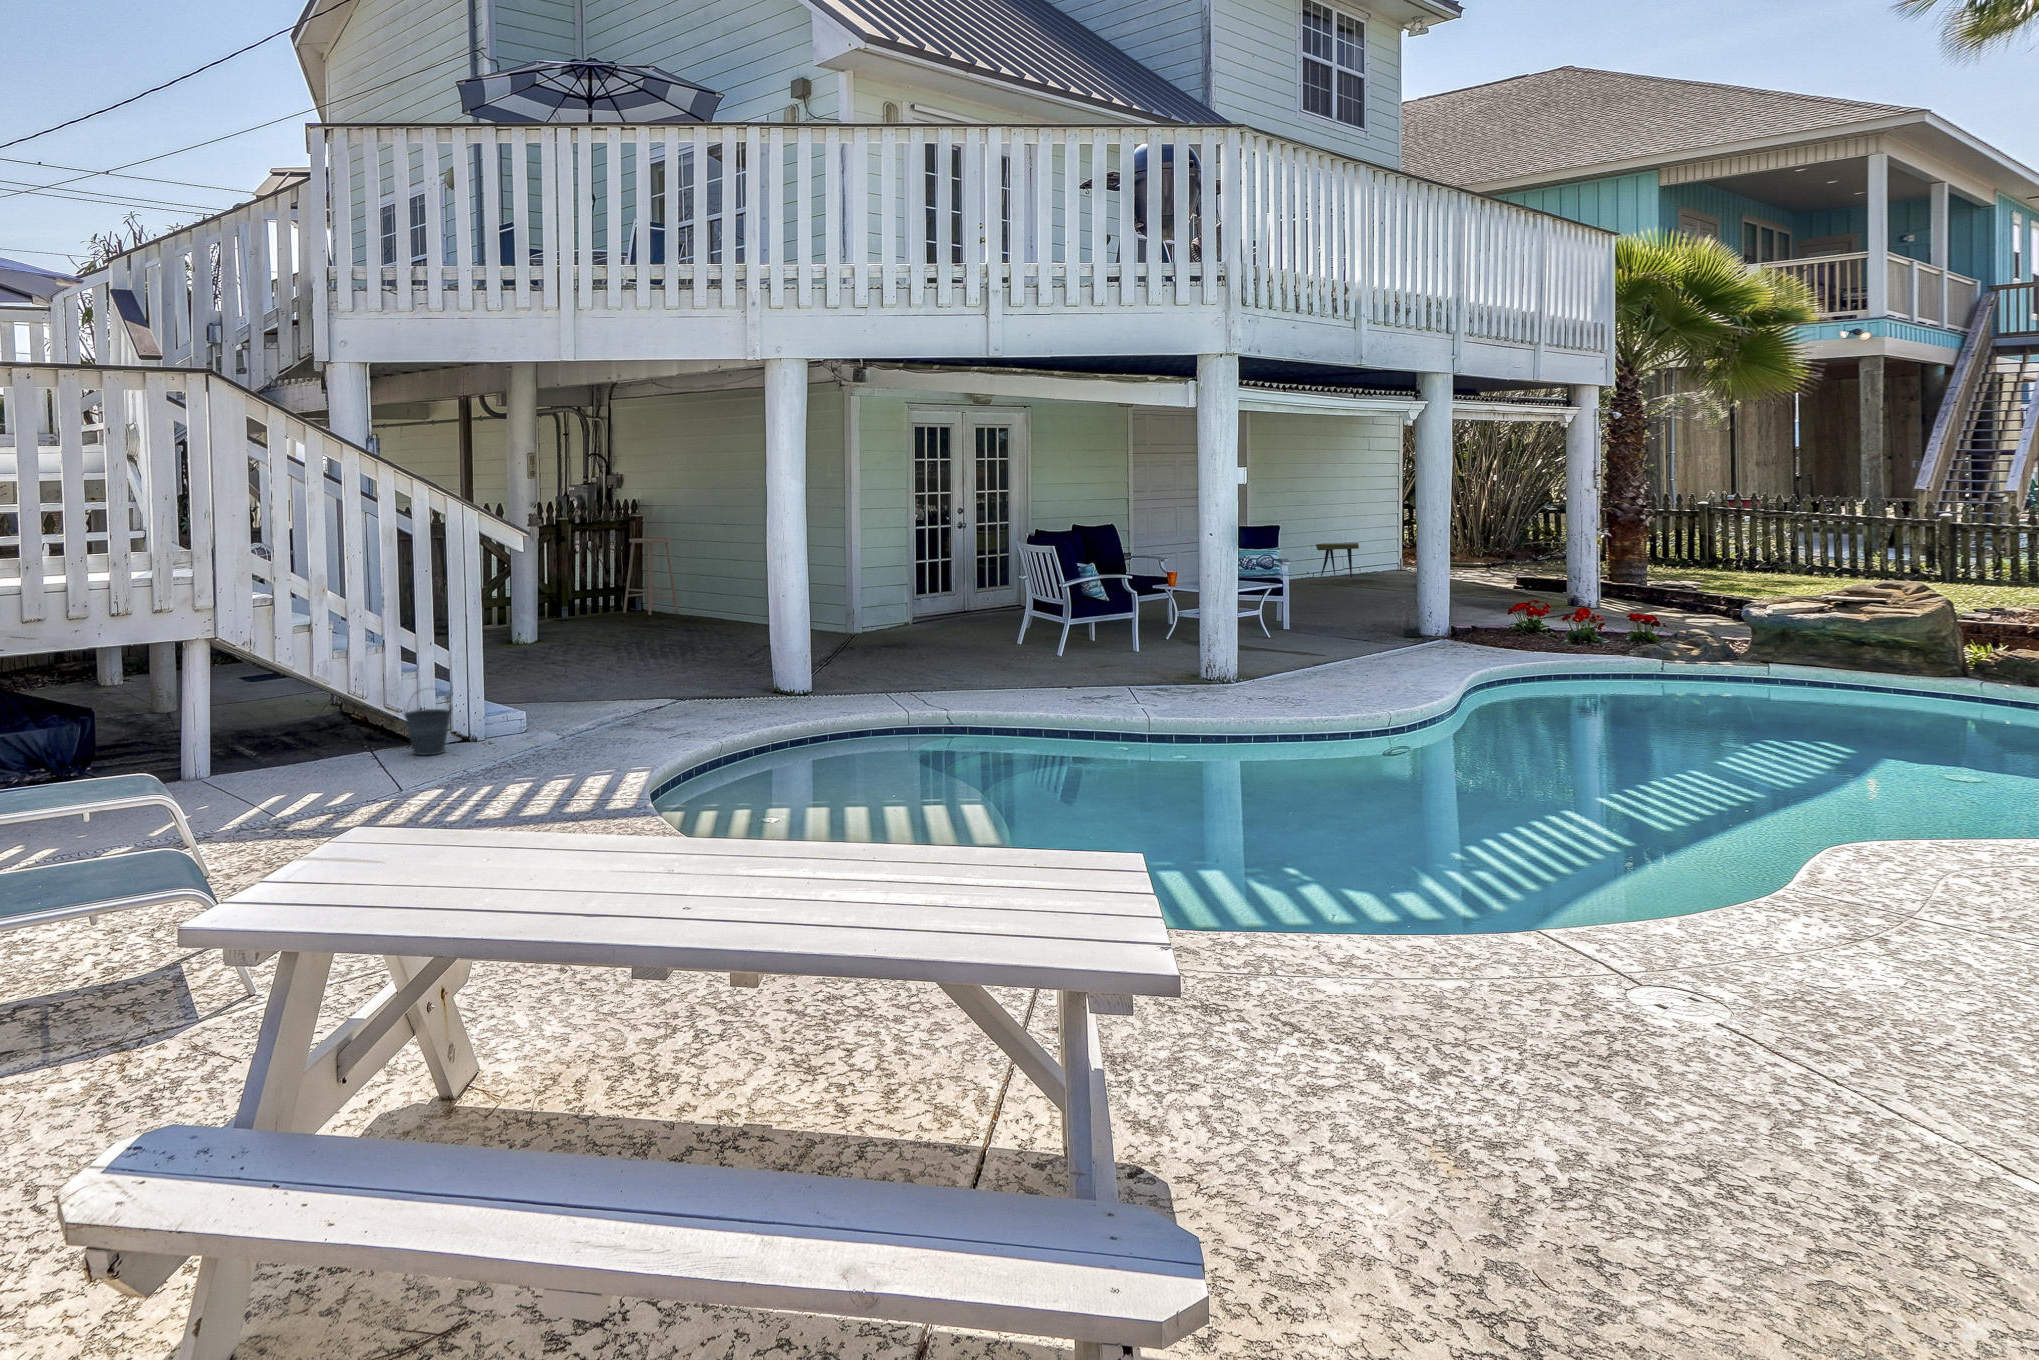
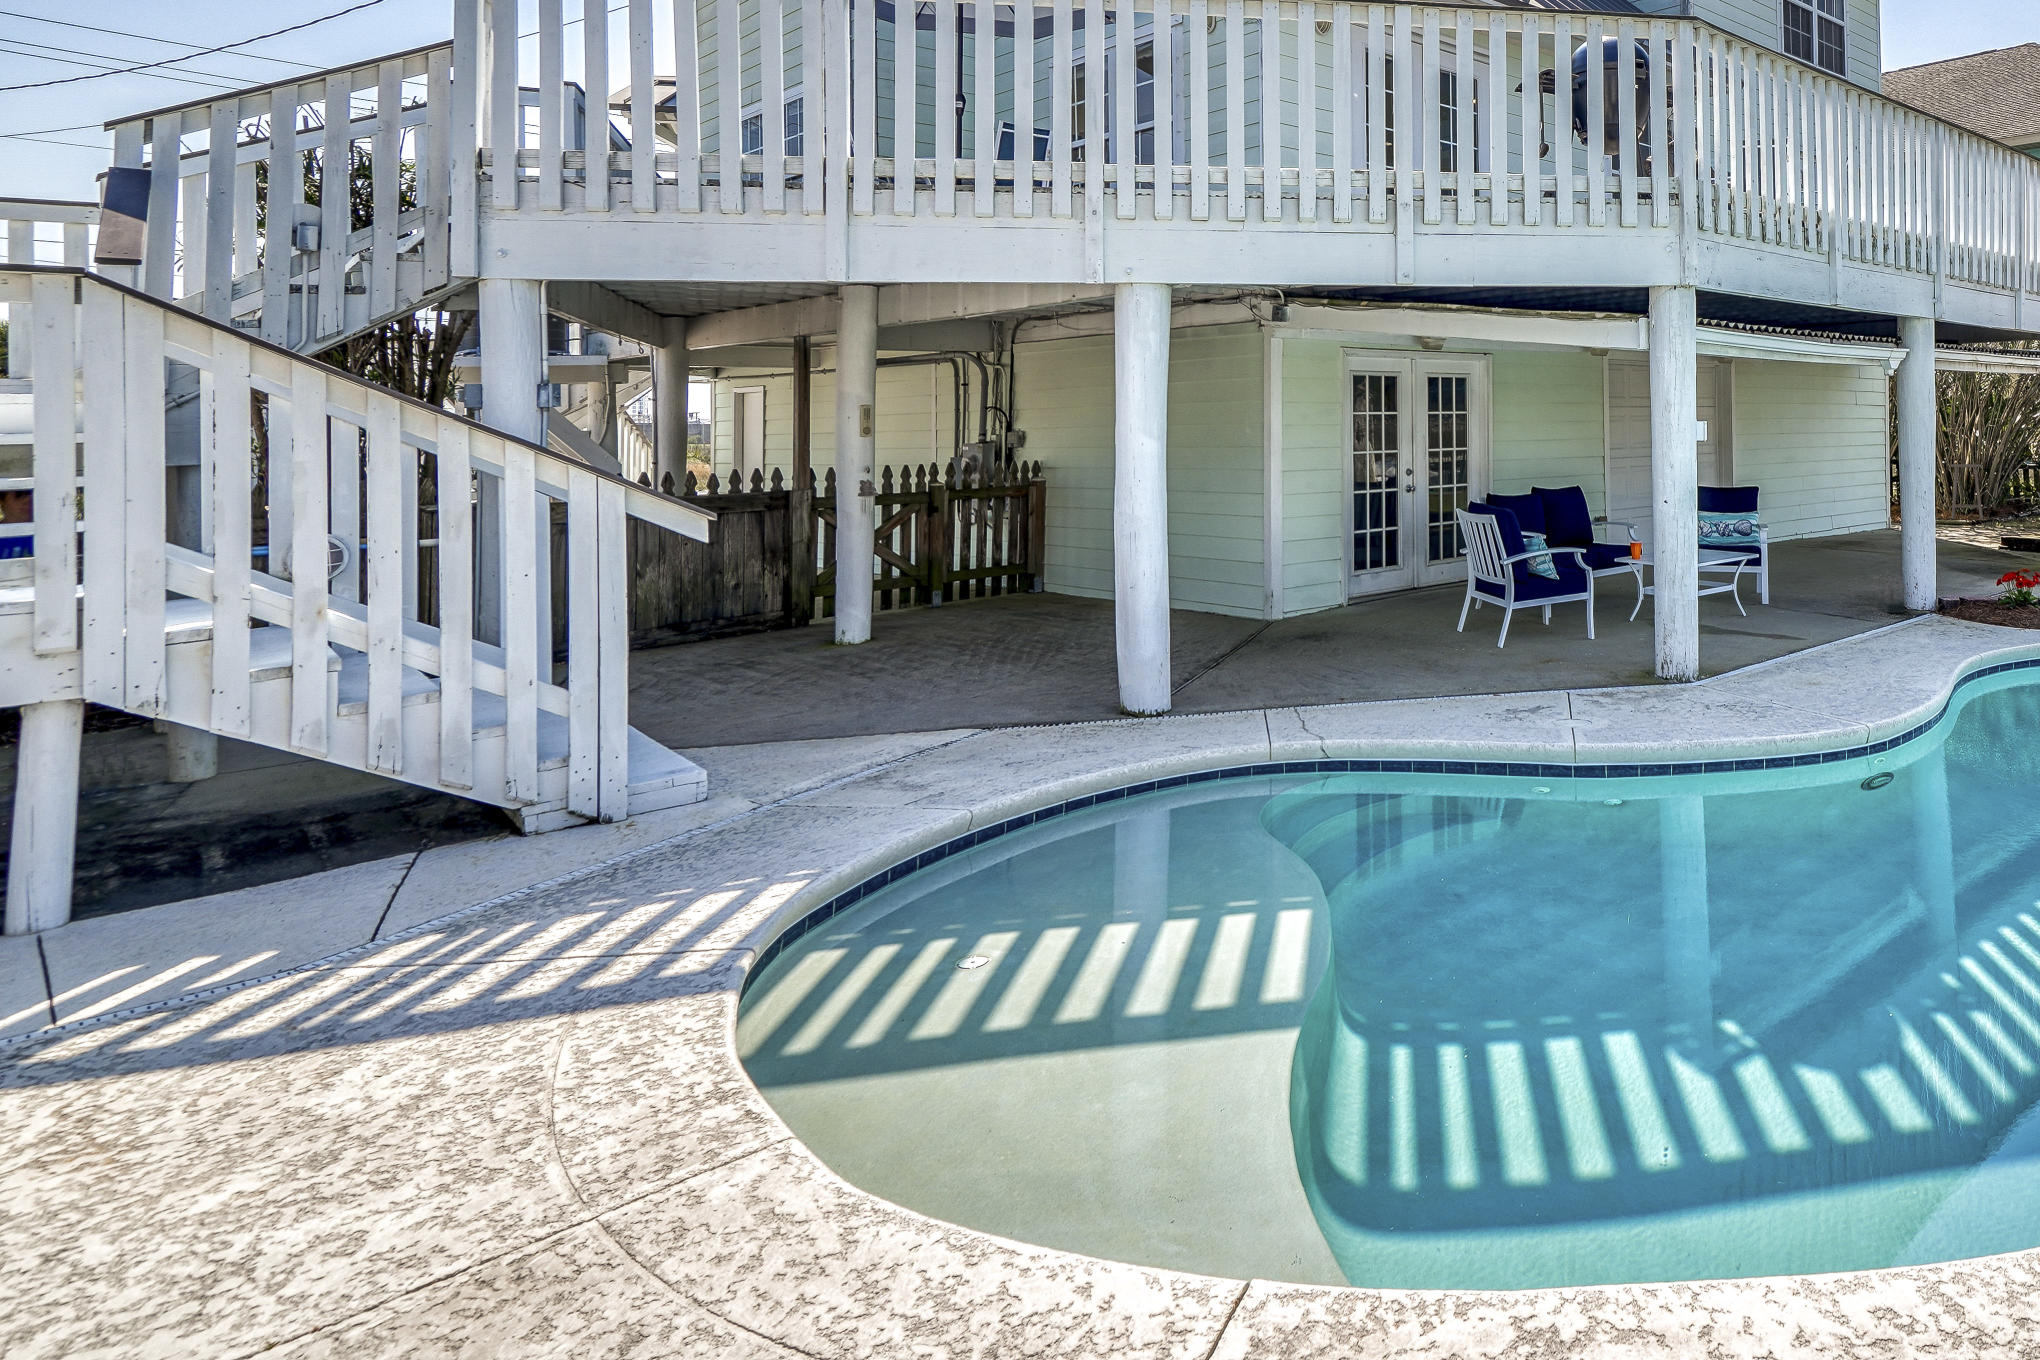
stool: present [623,538,678,615] -> present [1950,464,1983,520]
side table: present [1316,543,1359,577] -> none [1806,499,1849,534]
bucket: present [403,689,452,755] -> none [350,771,460,884]

